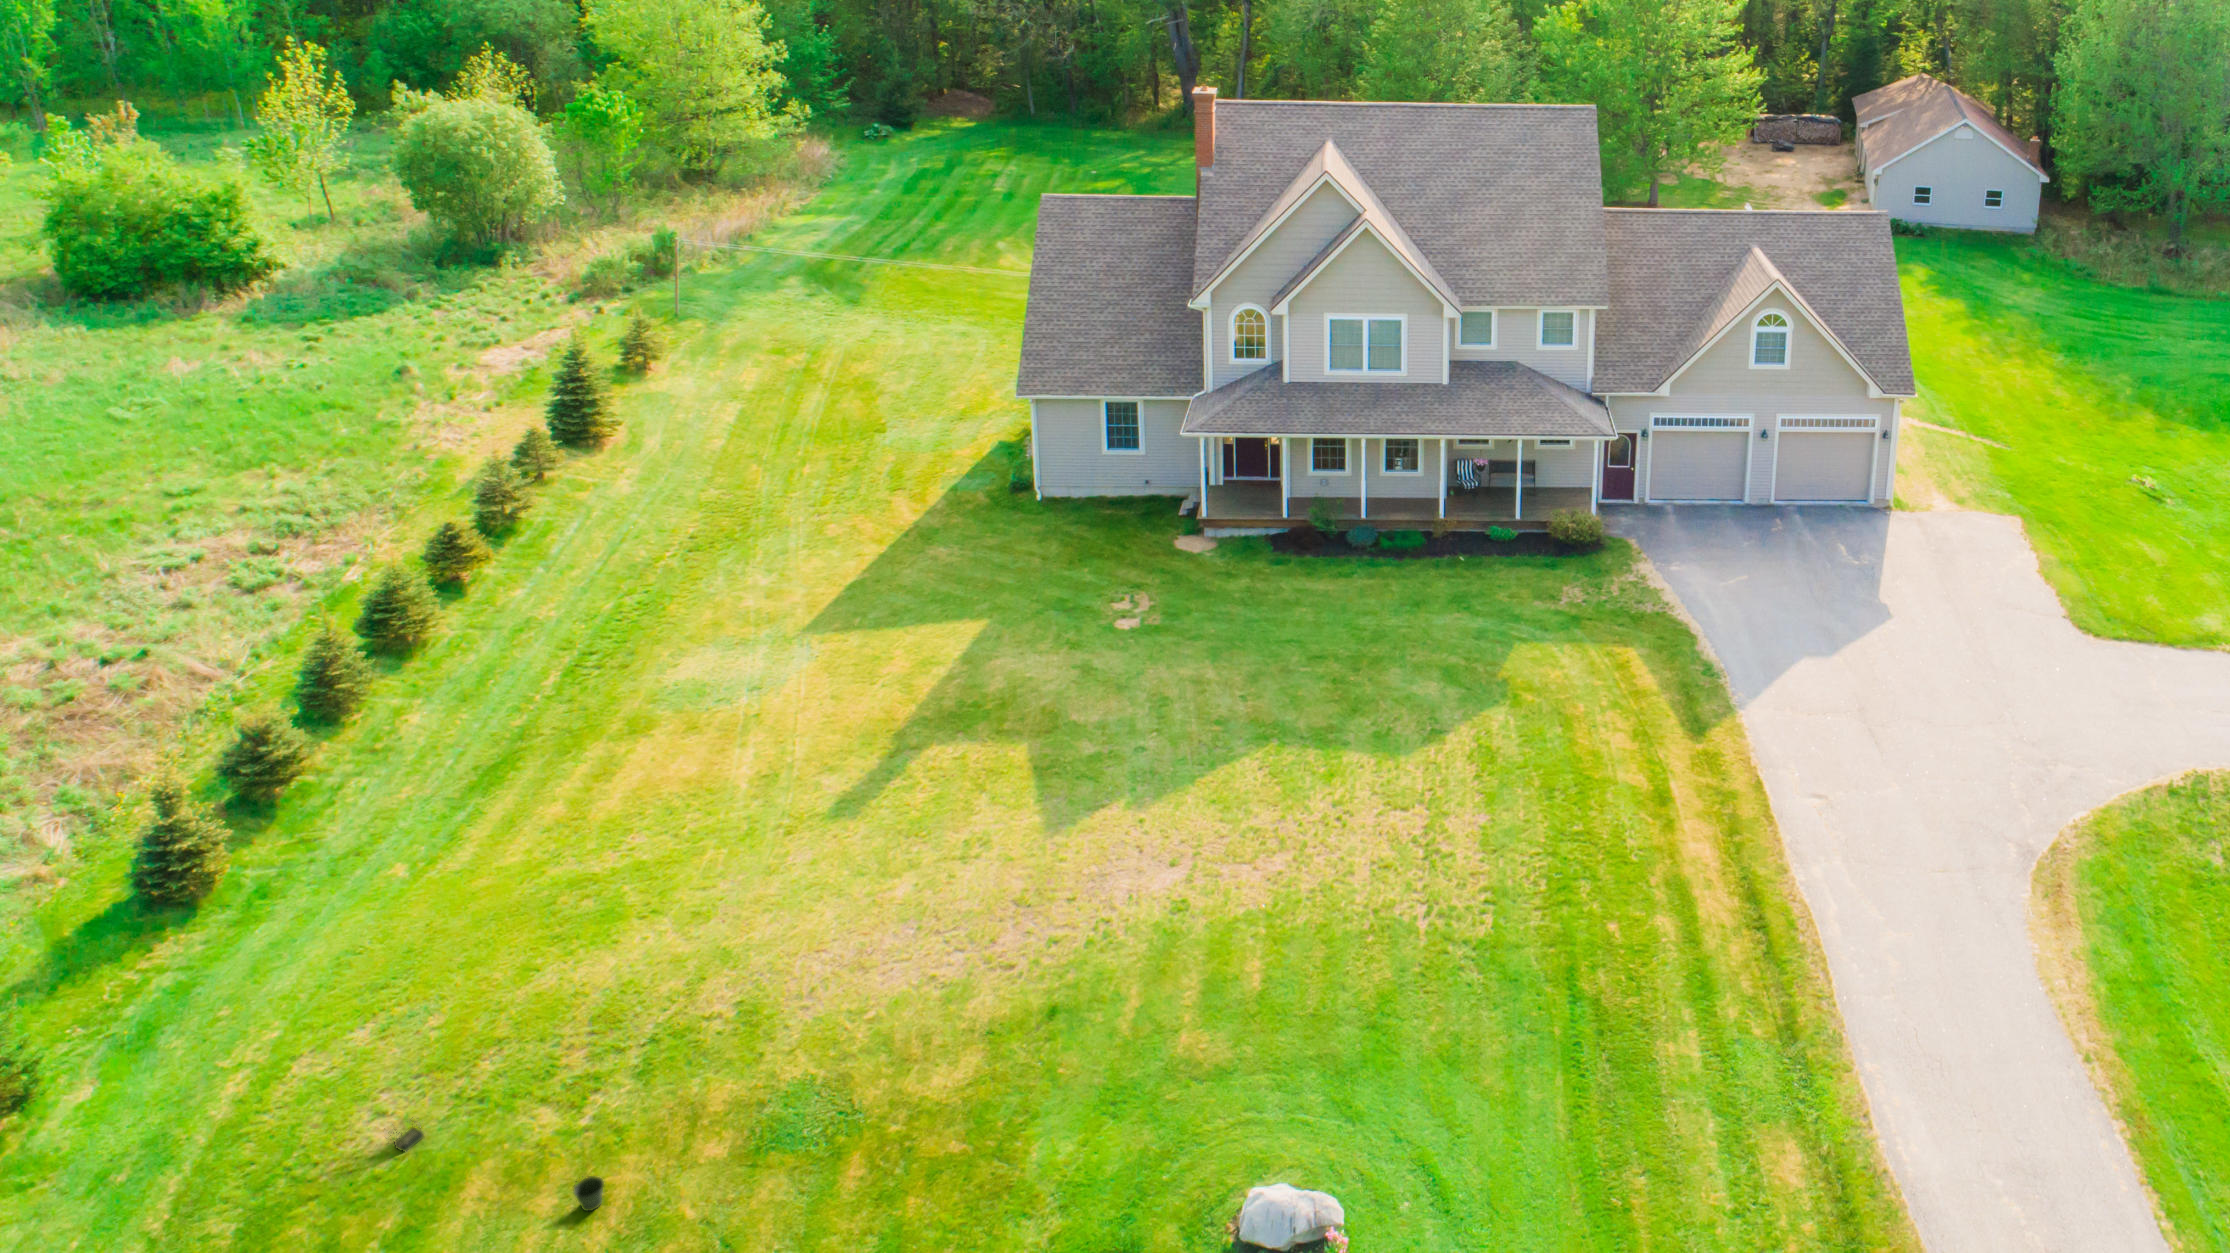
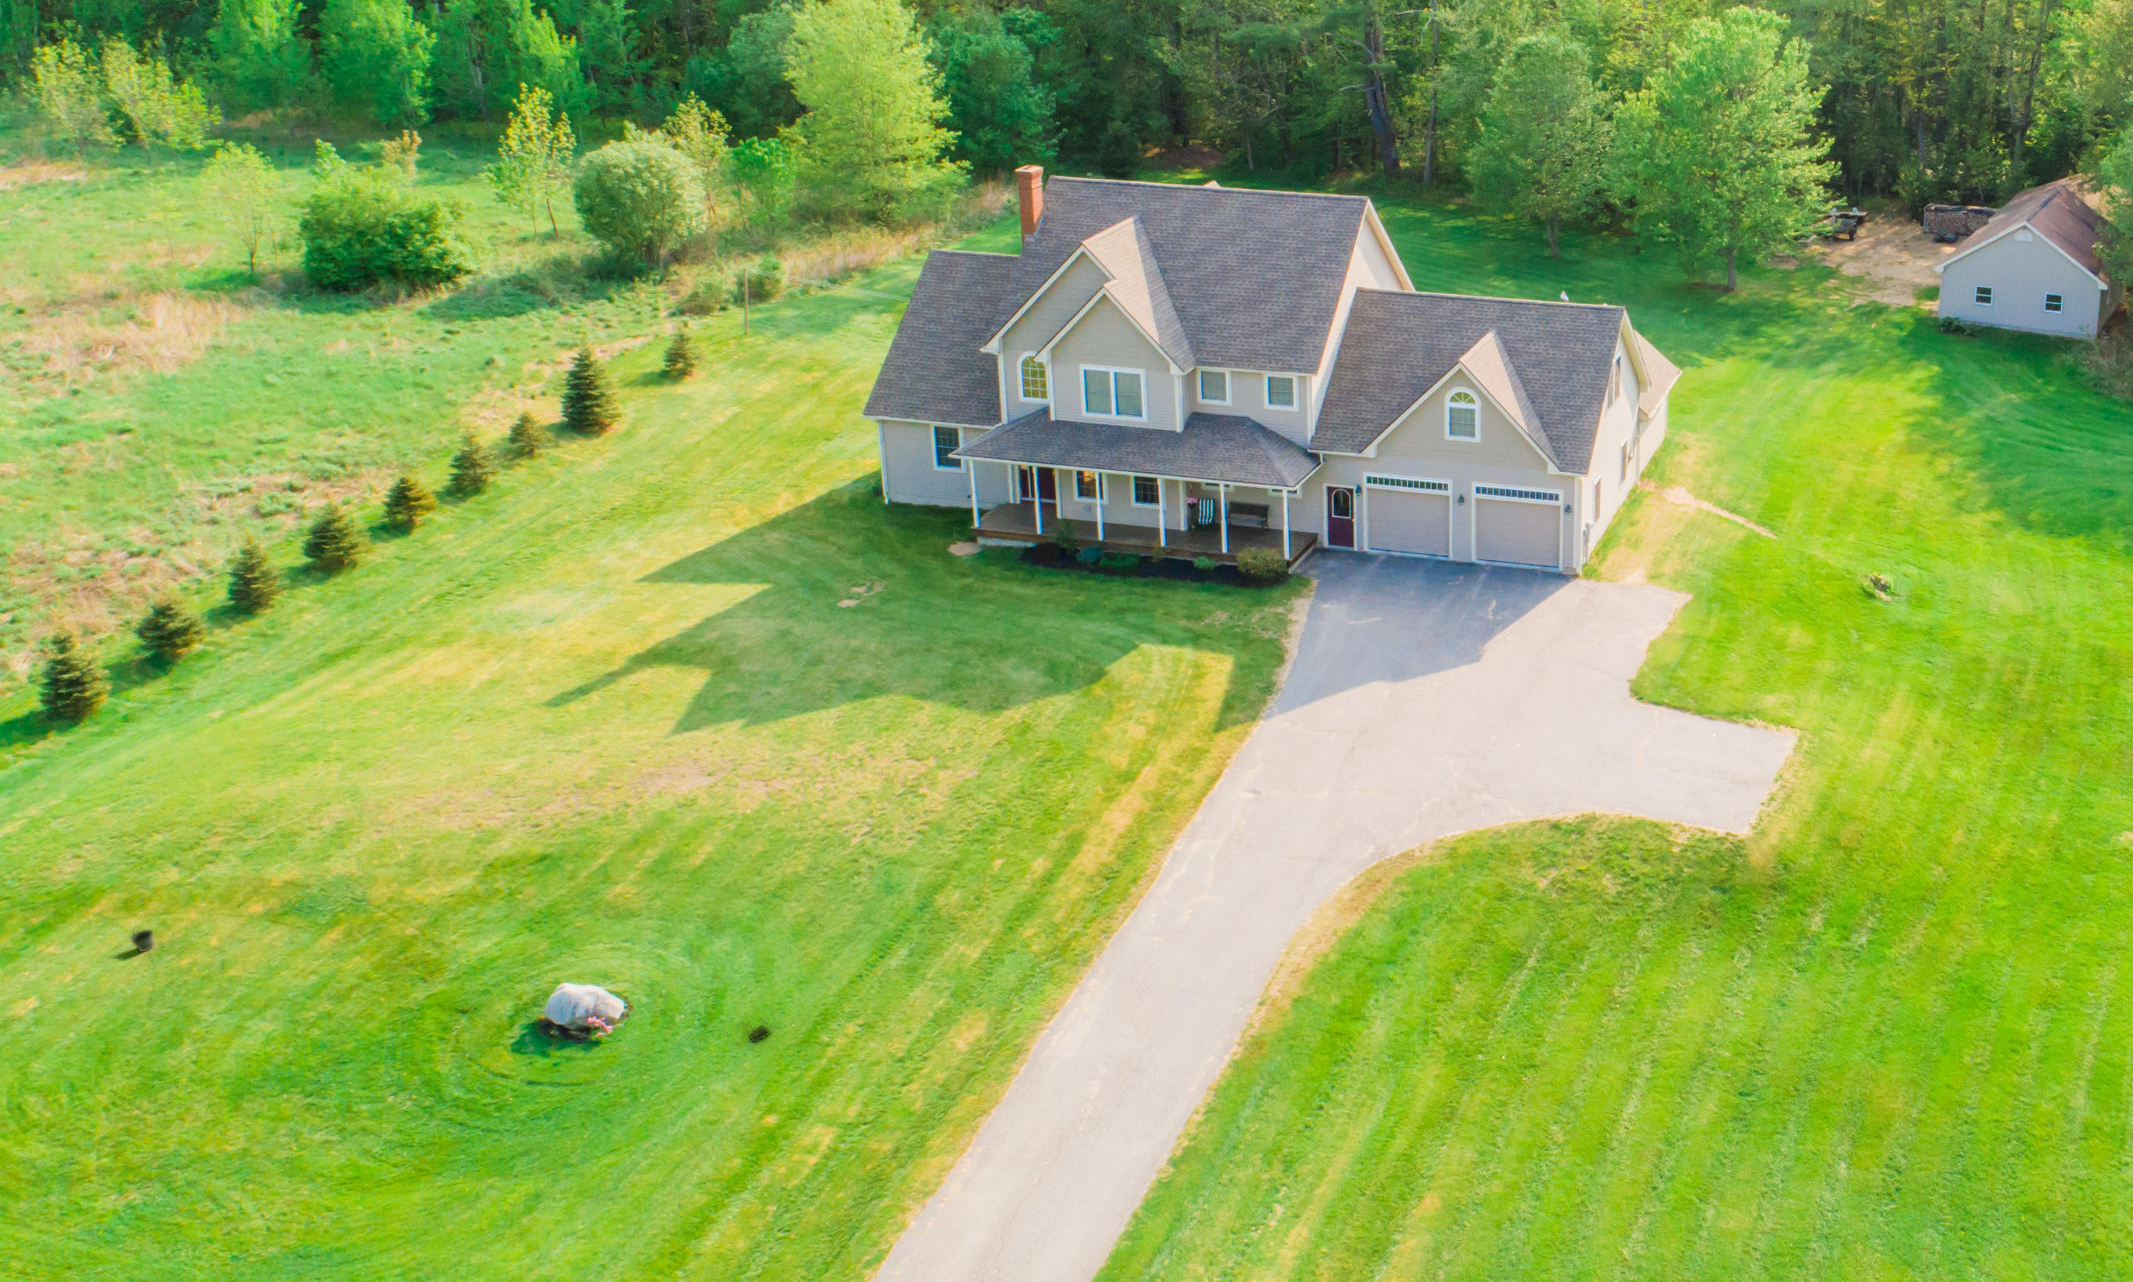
decorative plant: present [386,1117,424,1151] -> present [744,1019,769,1042]

